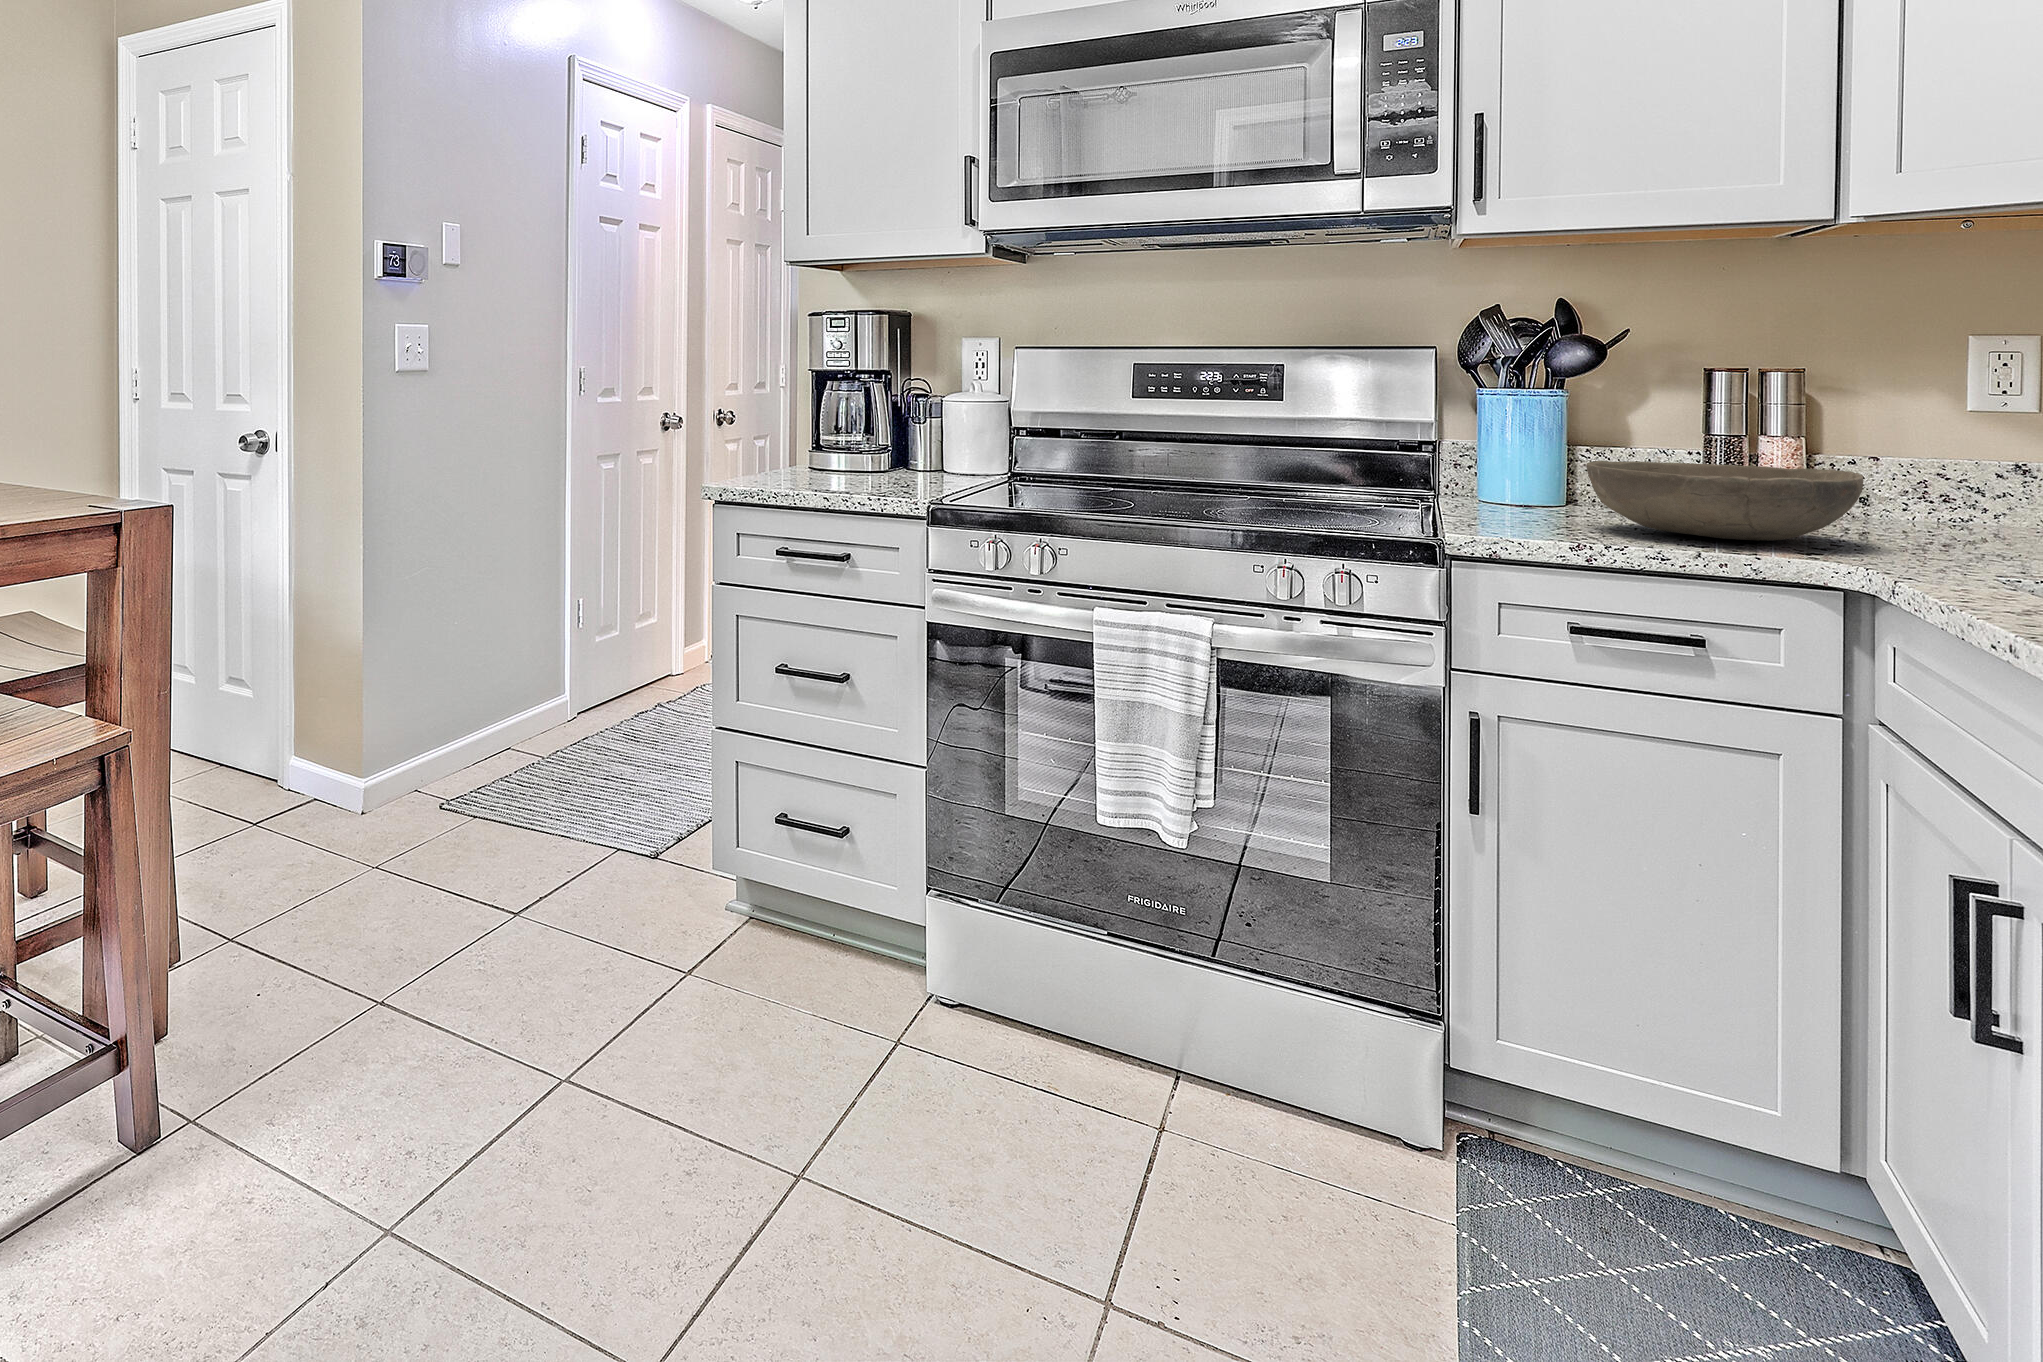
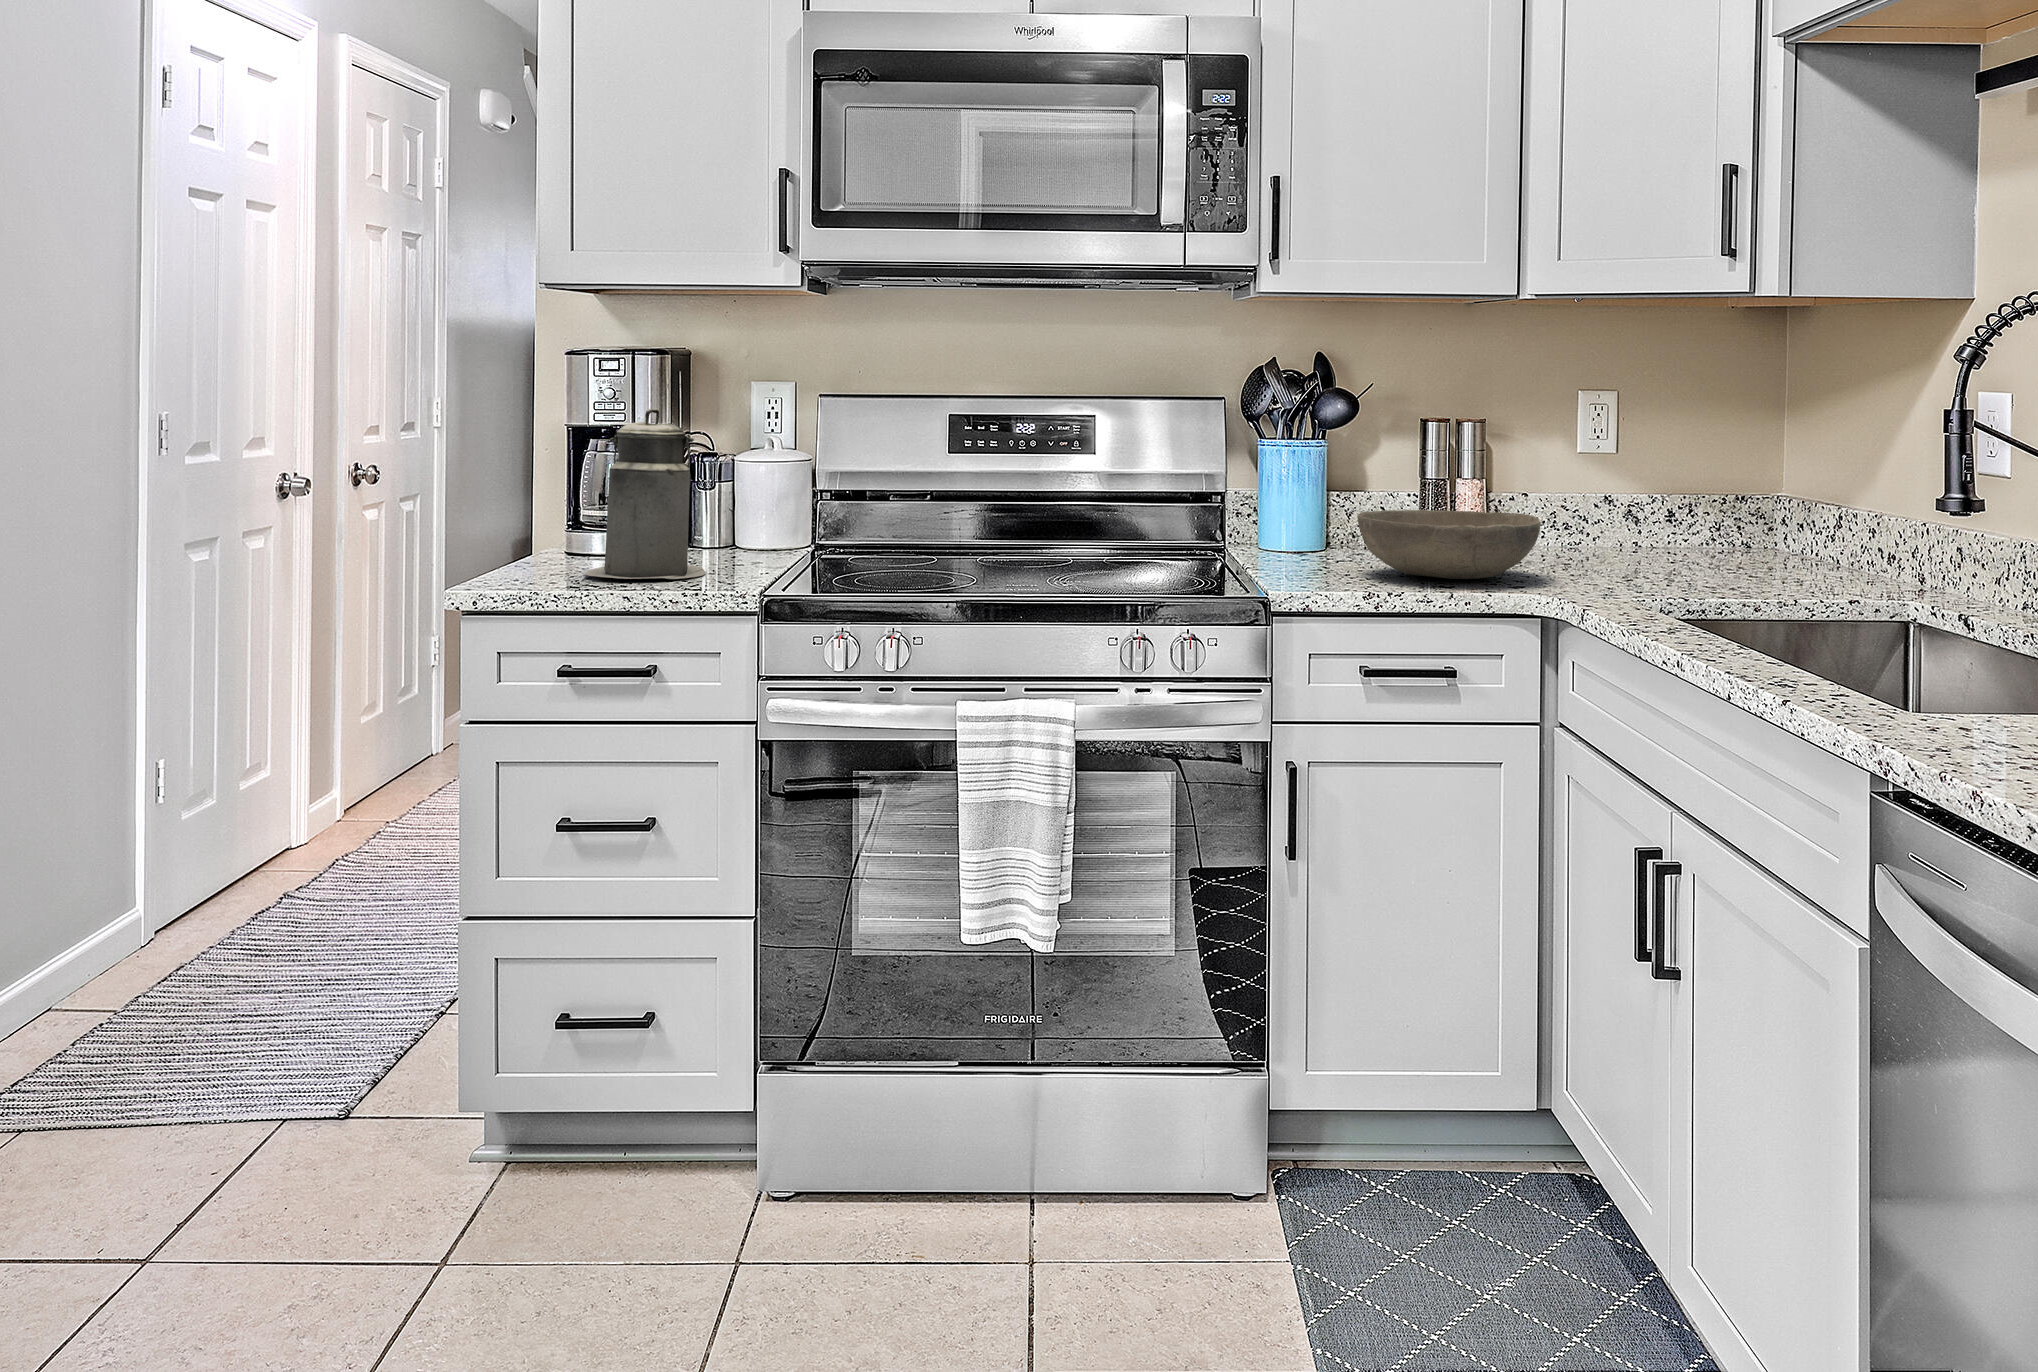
canister: none [808,356,902,489] -> present [585,409,706,579]

